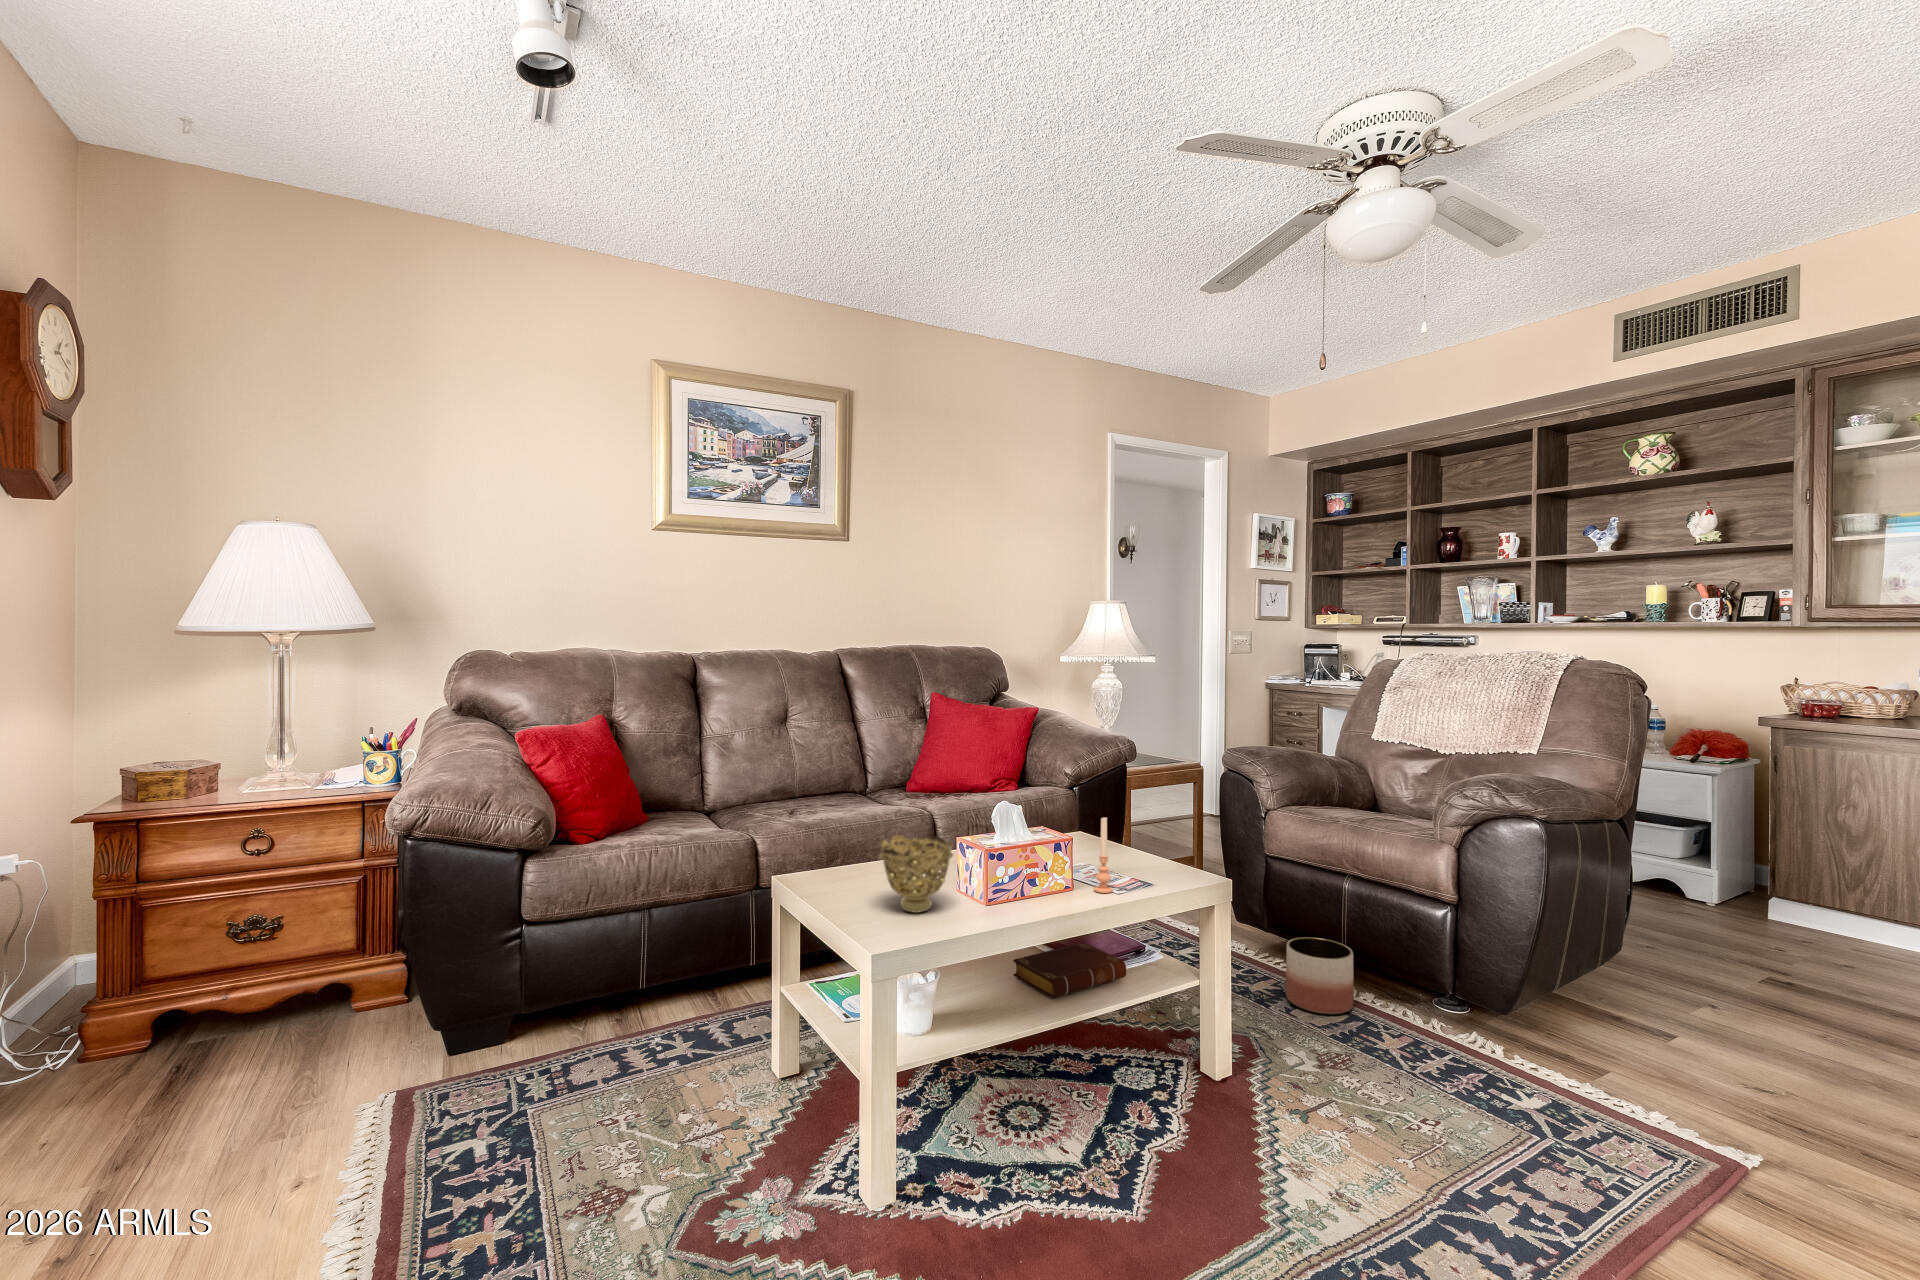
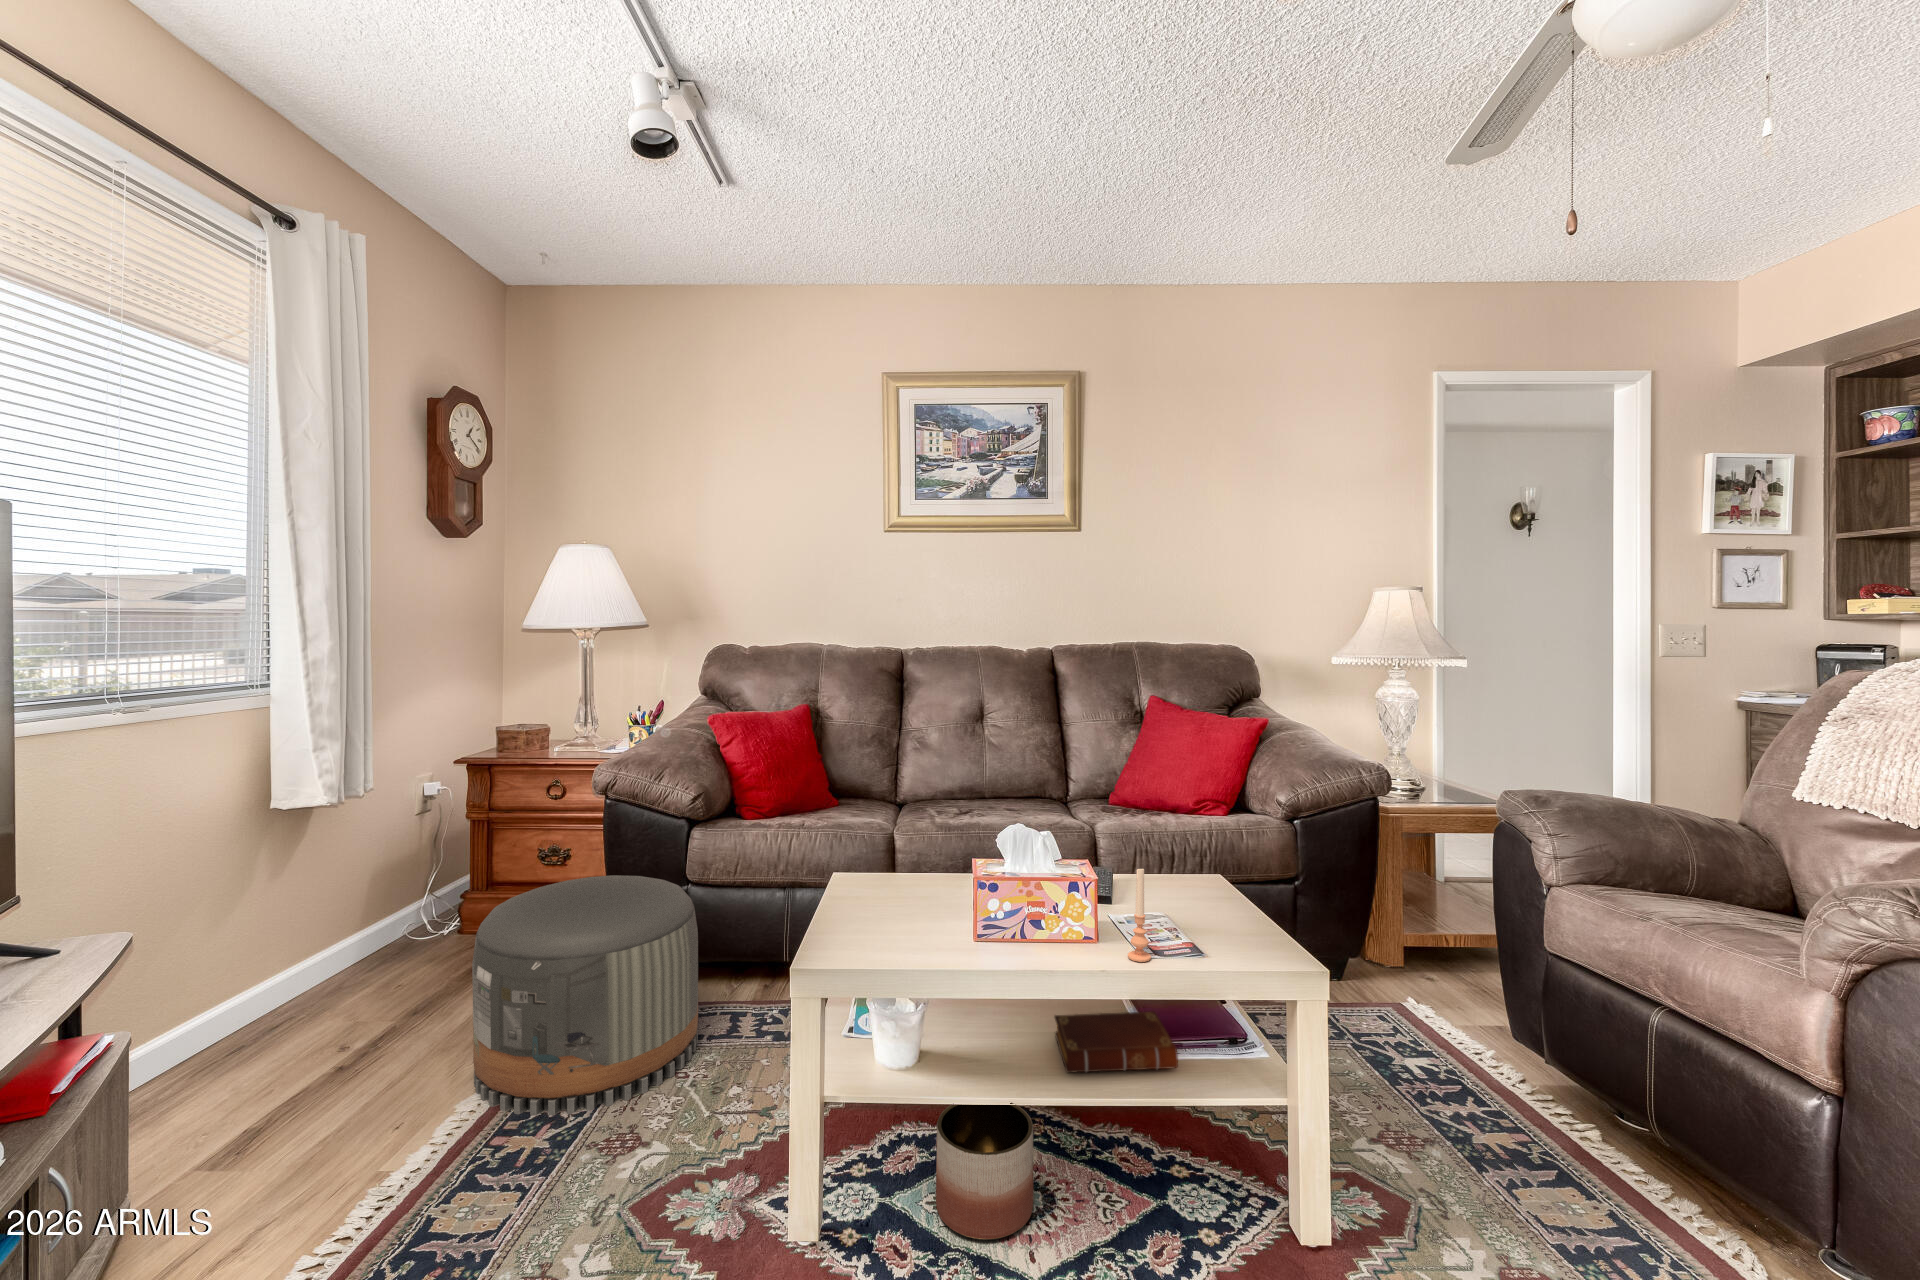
decorative bowl: present [879,835,953,913] -> none [865,857,944,946]
pouf: none [324,913,604,1206] -> present [472,875,698,1116]
planter: present [1286,937,1354,1014] -> present [936,1103,1033,1240]

